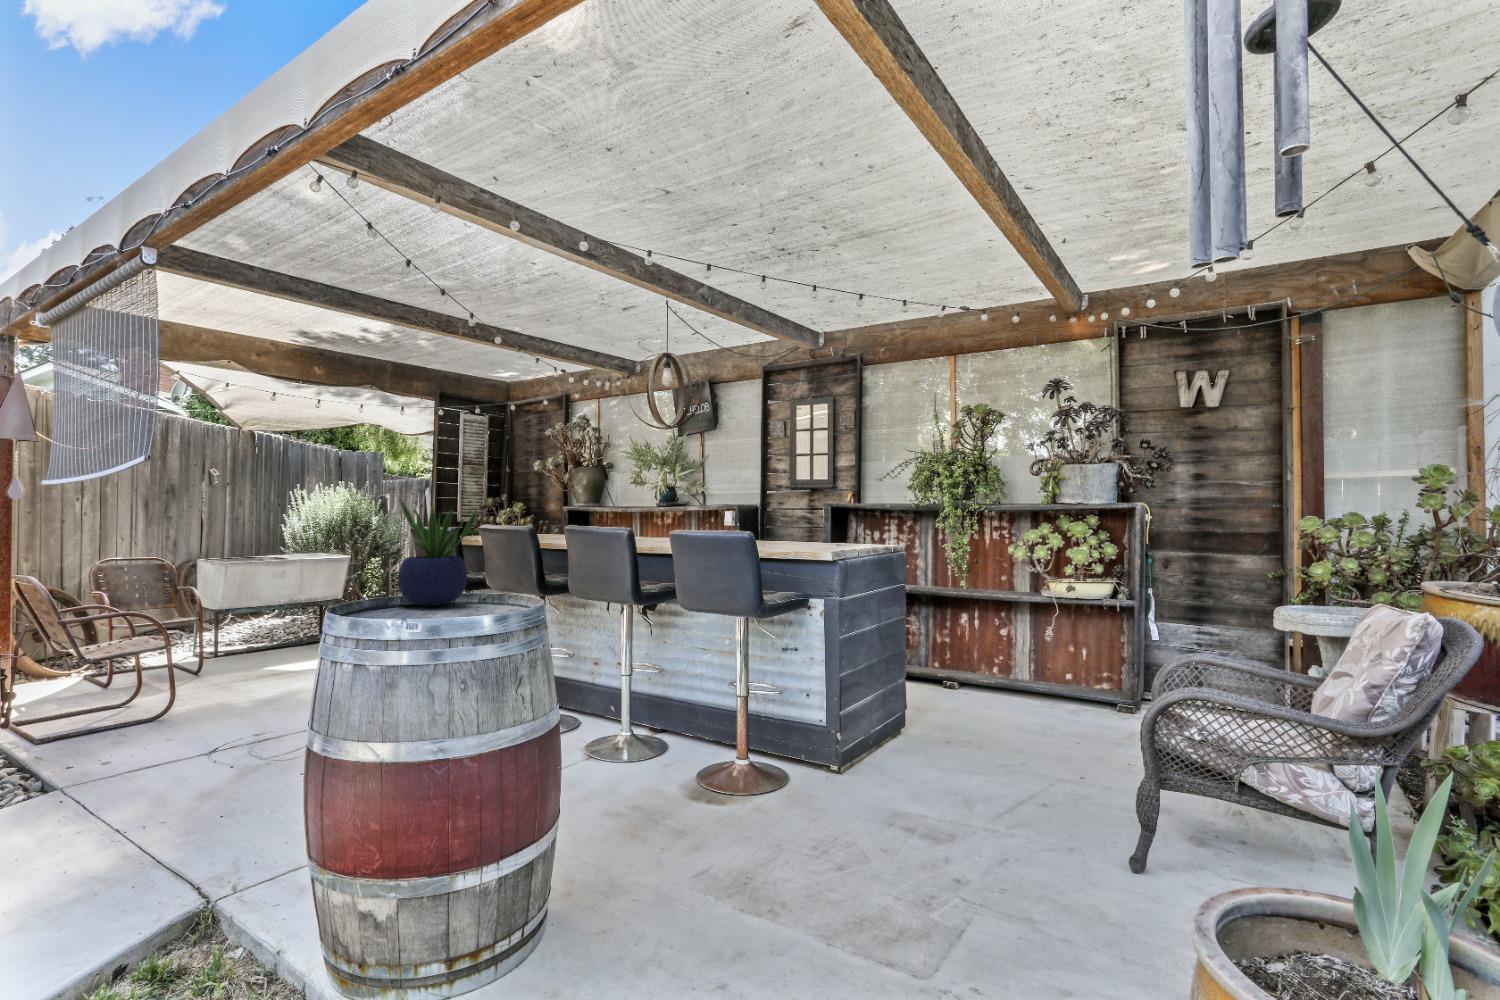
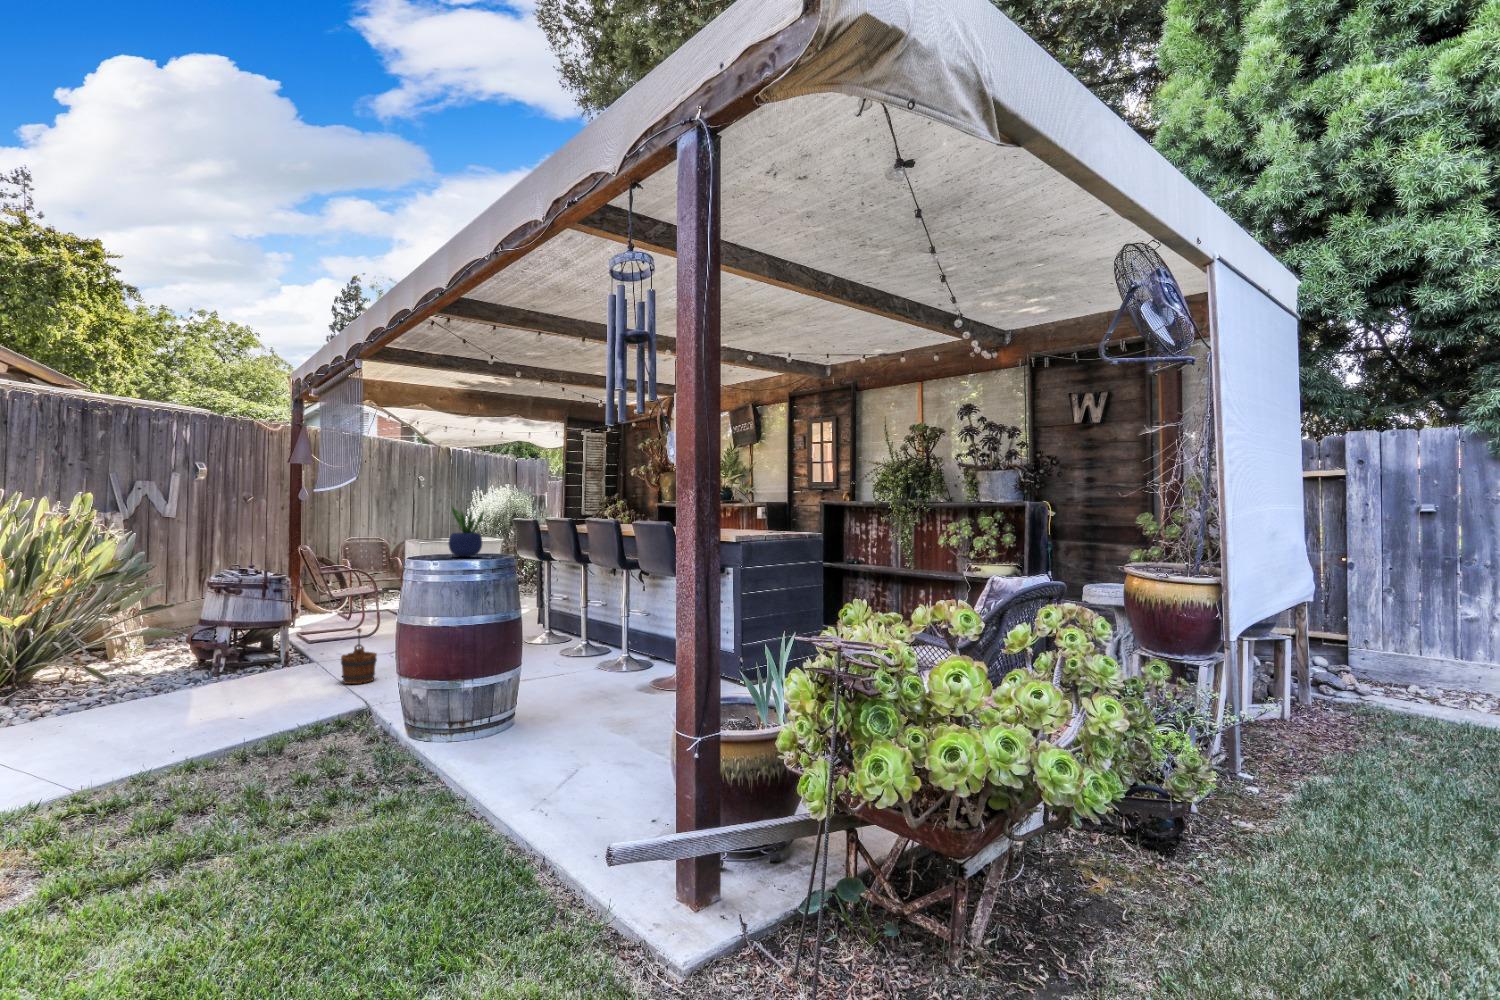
wooden bucket: none [115,737,195,852] -> present [341,628,377,684]

